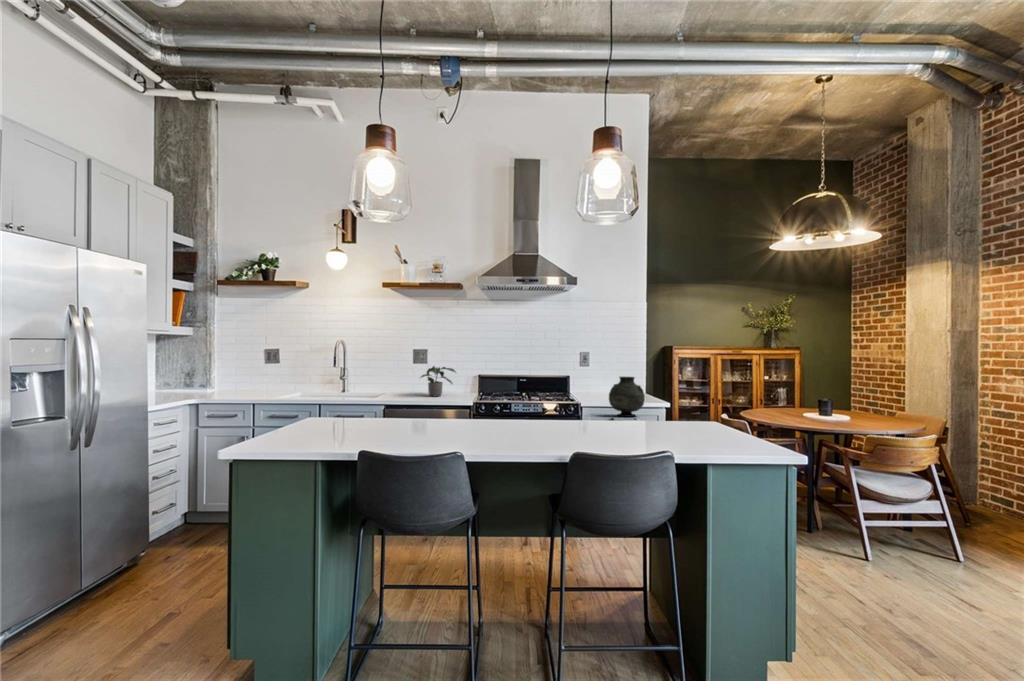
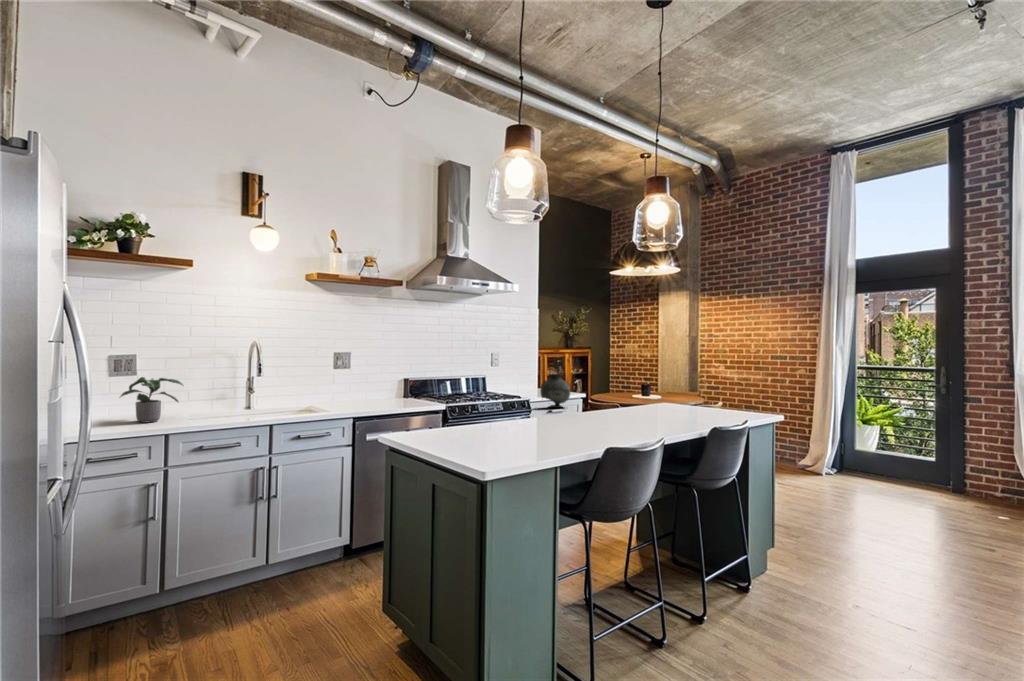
potted plant: present [421,366,456,396] -> present [120,377,183,423]

